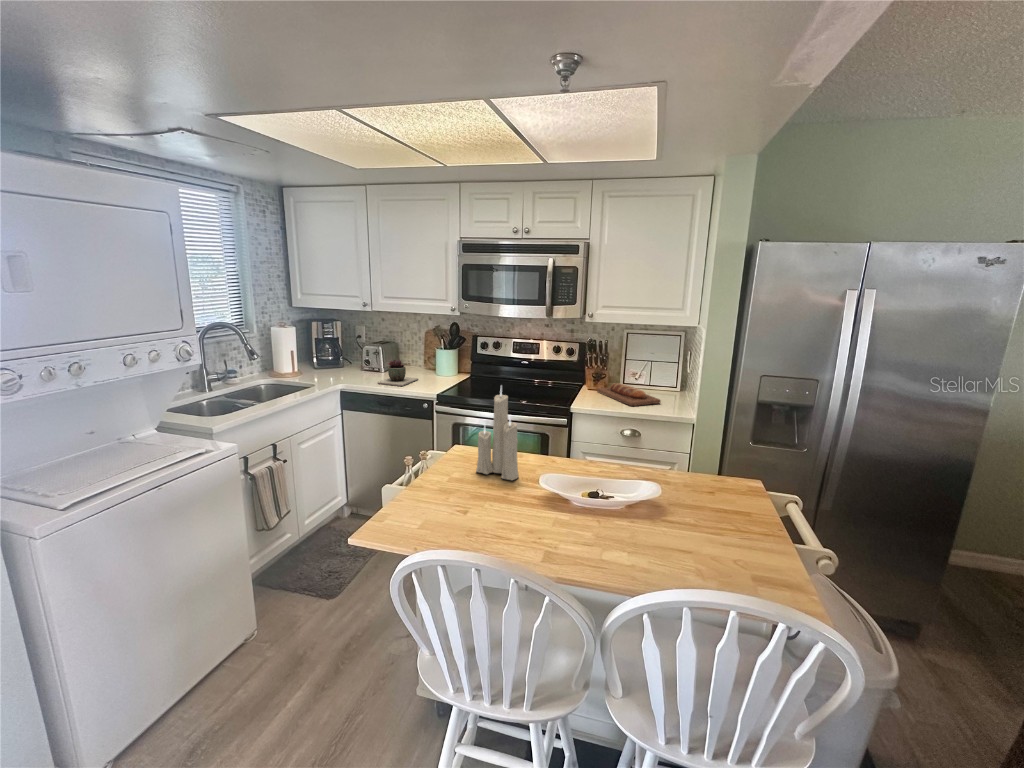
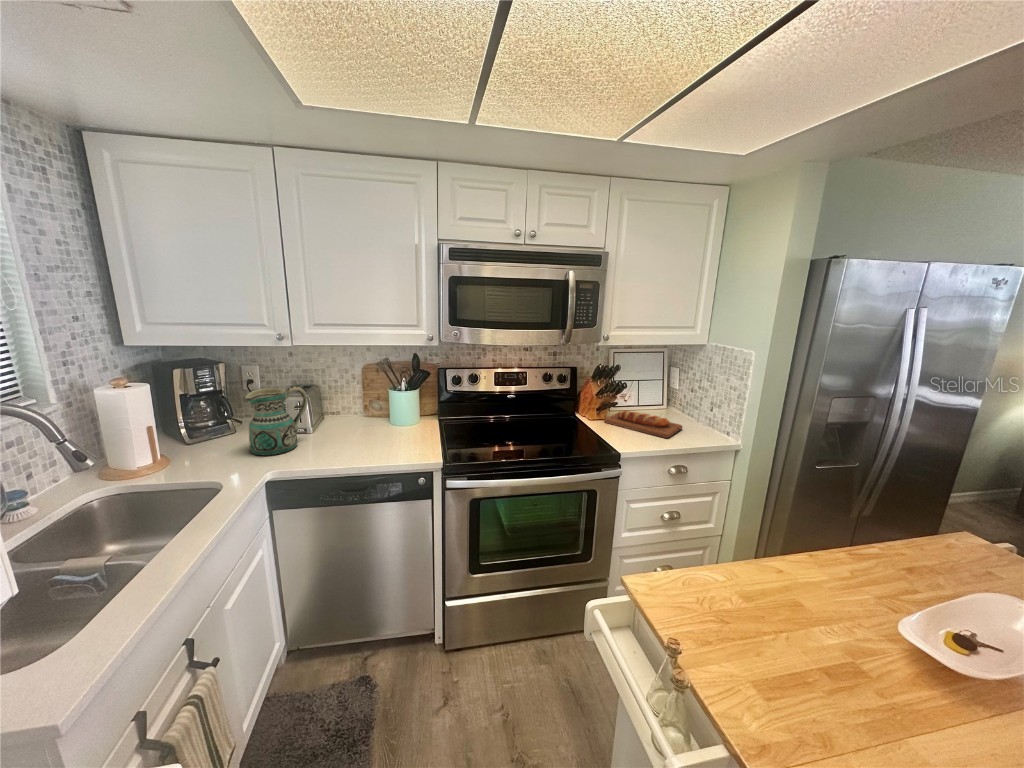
ceramic pitcher: none [340,337,377,378] -> present [245,386,308,455]
succulent plant: present [378,360,418,386] -> none [331,416,383,459]
candle: present [476,391,519,480] -> none [761,486,863,658]

